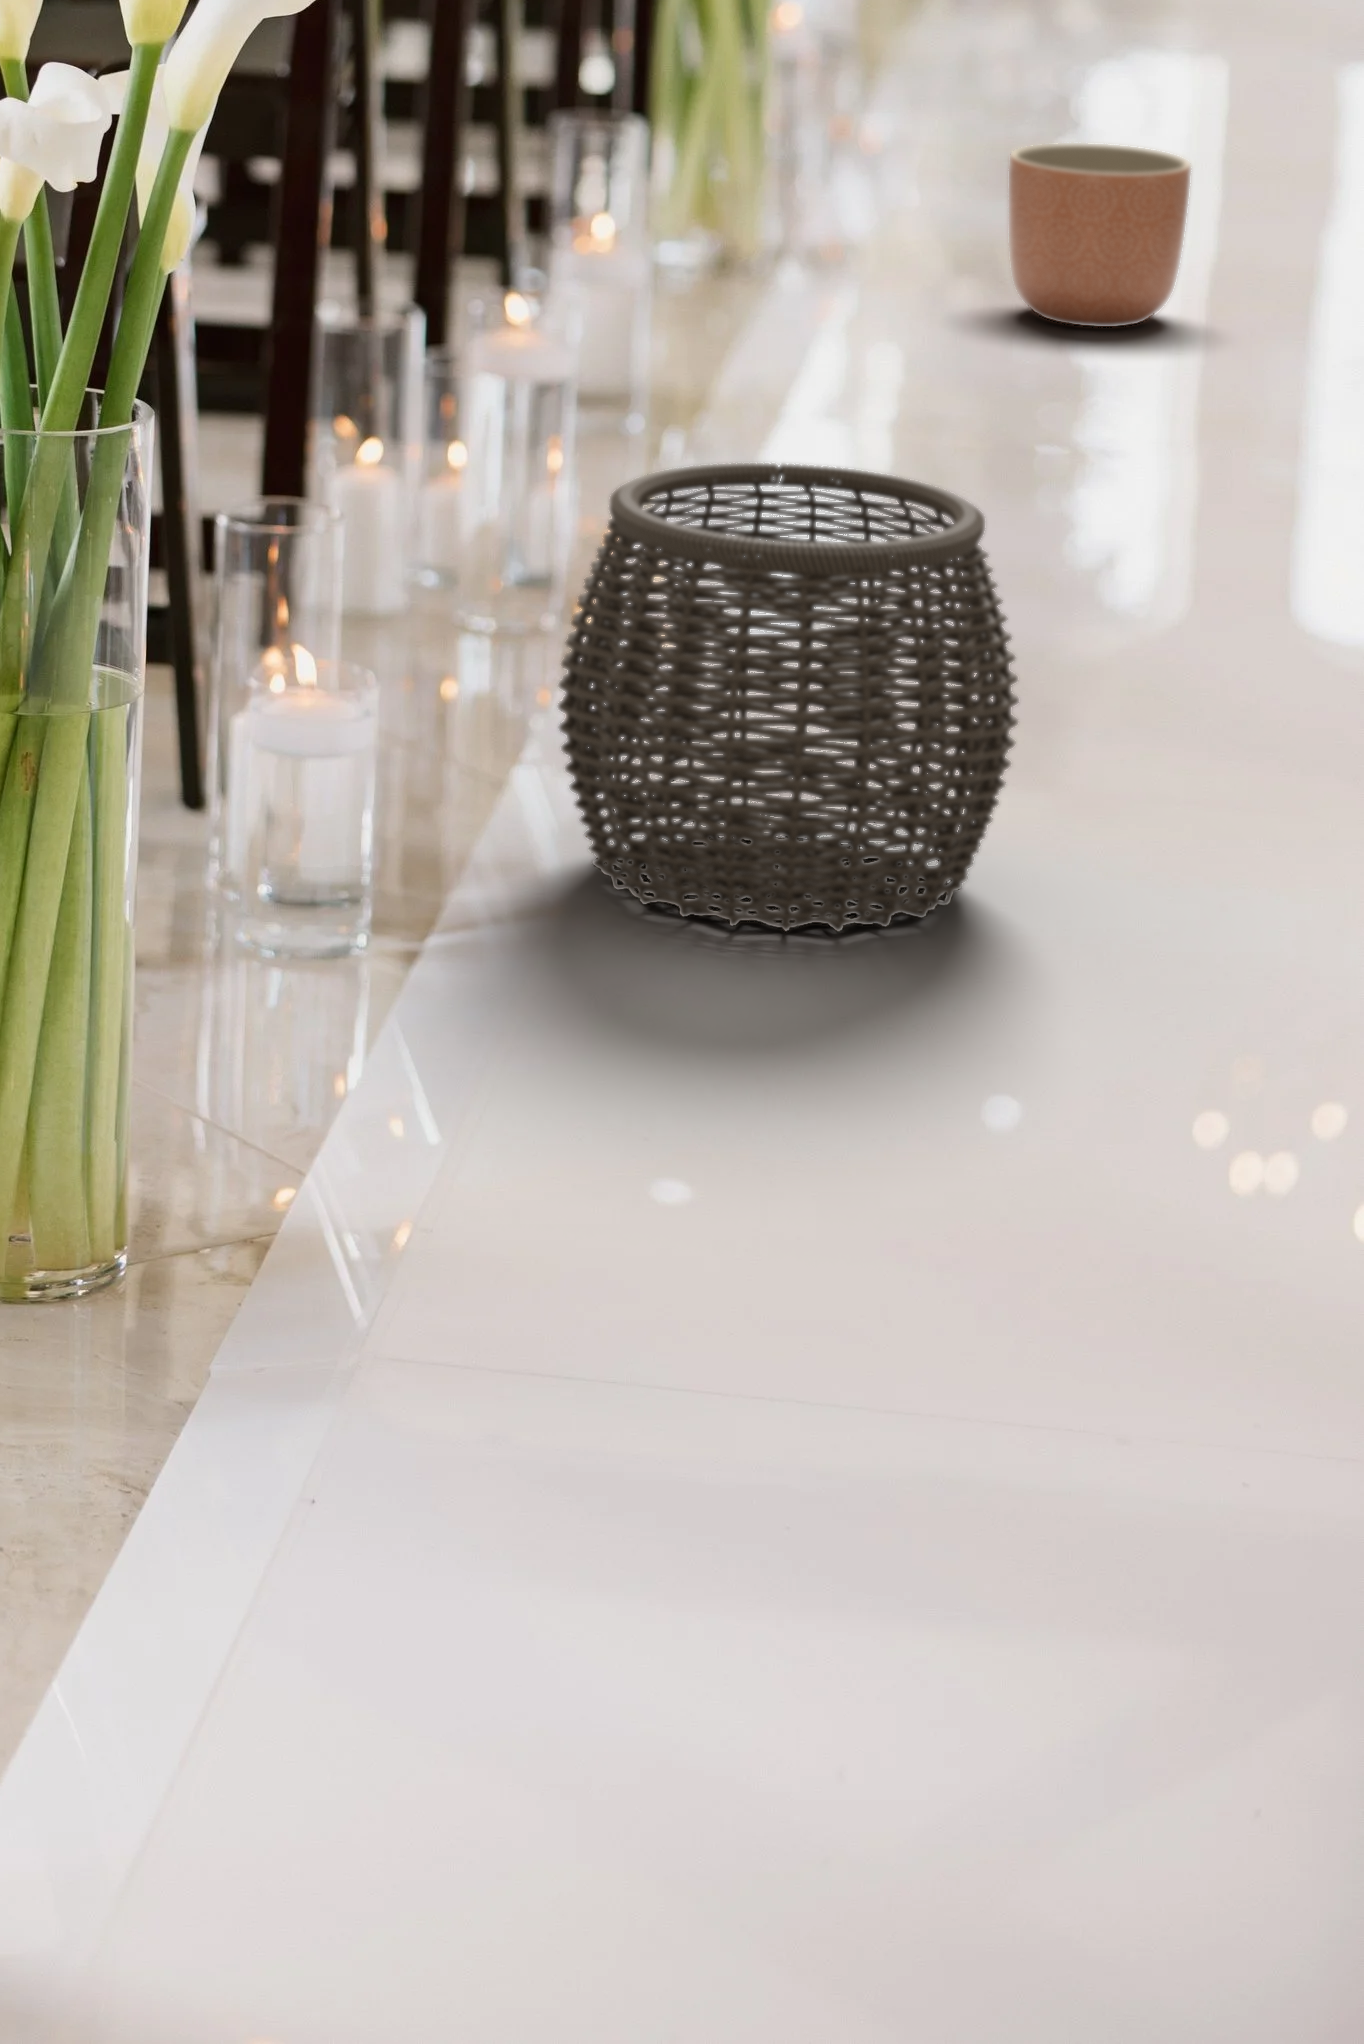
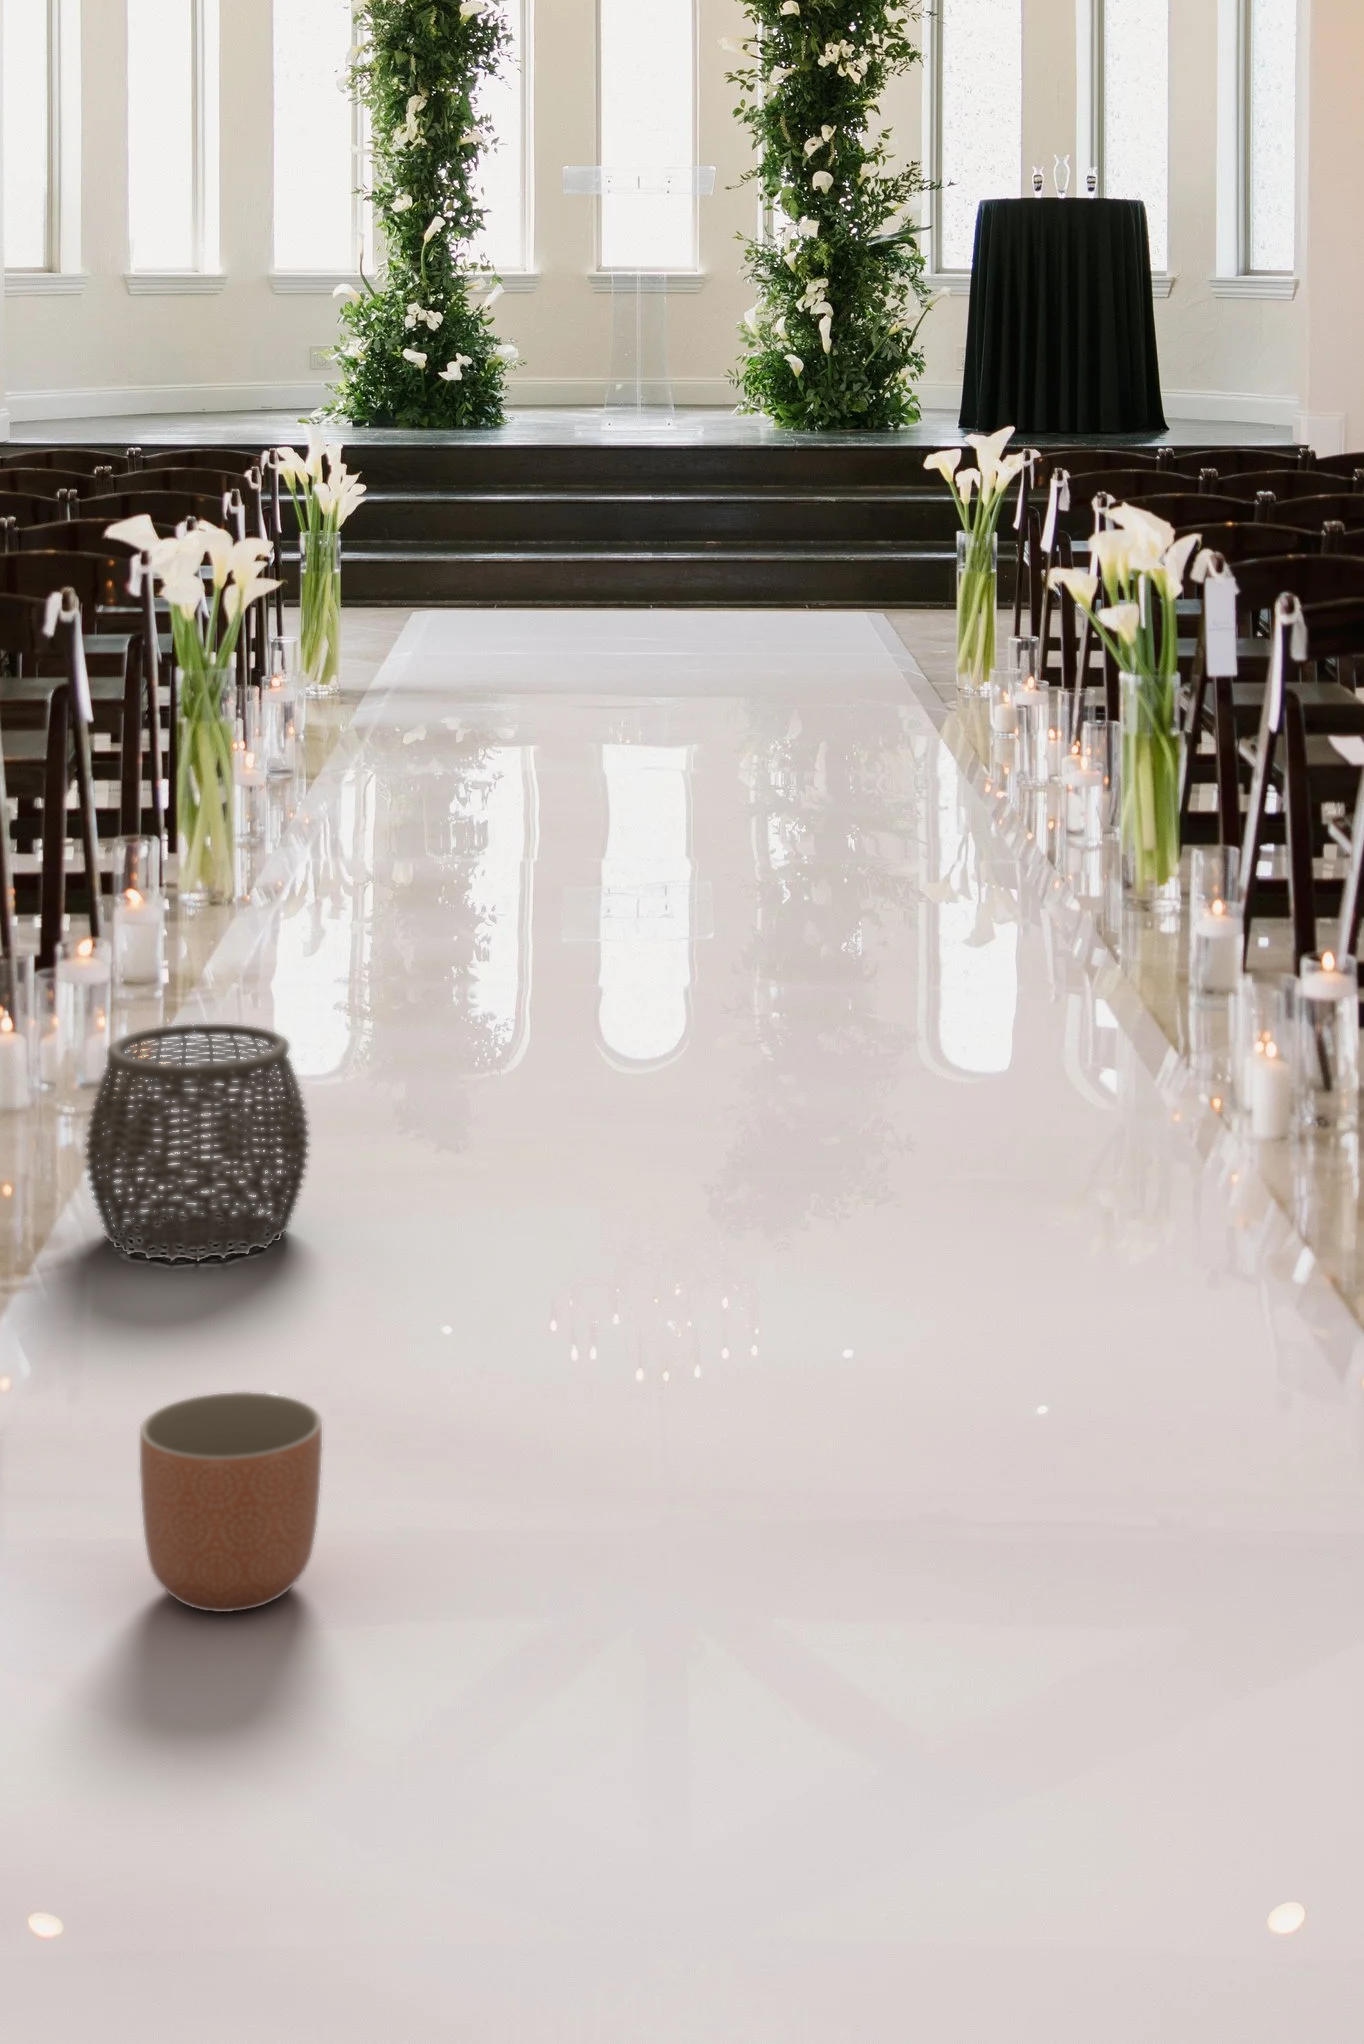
planter: present [1009,143,1191,327] -> present [140,1392,322,1612]

